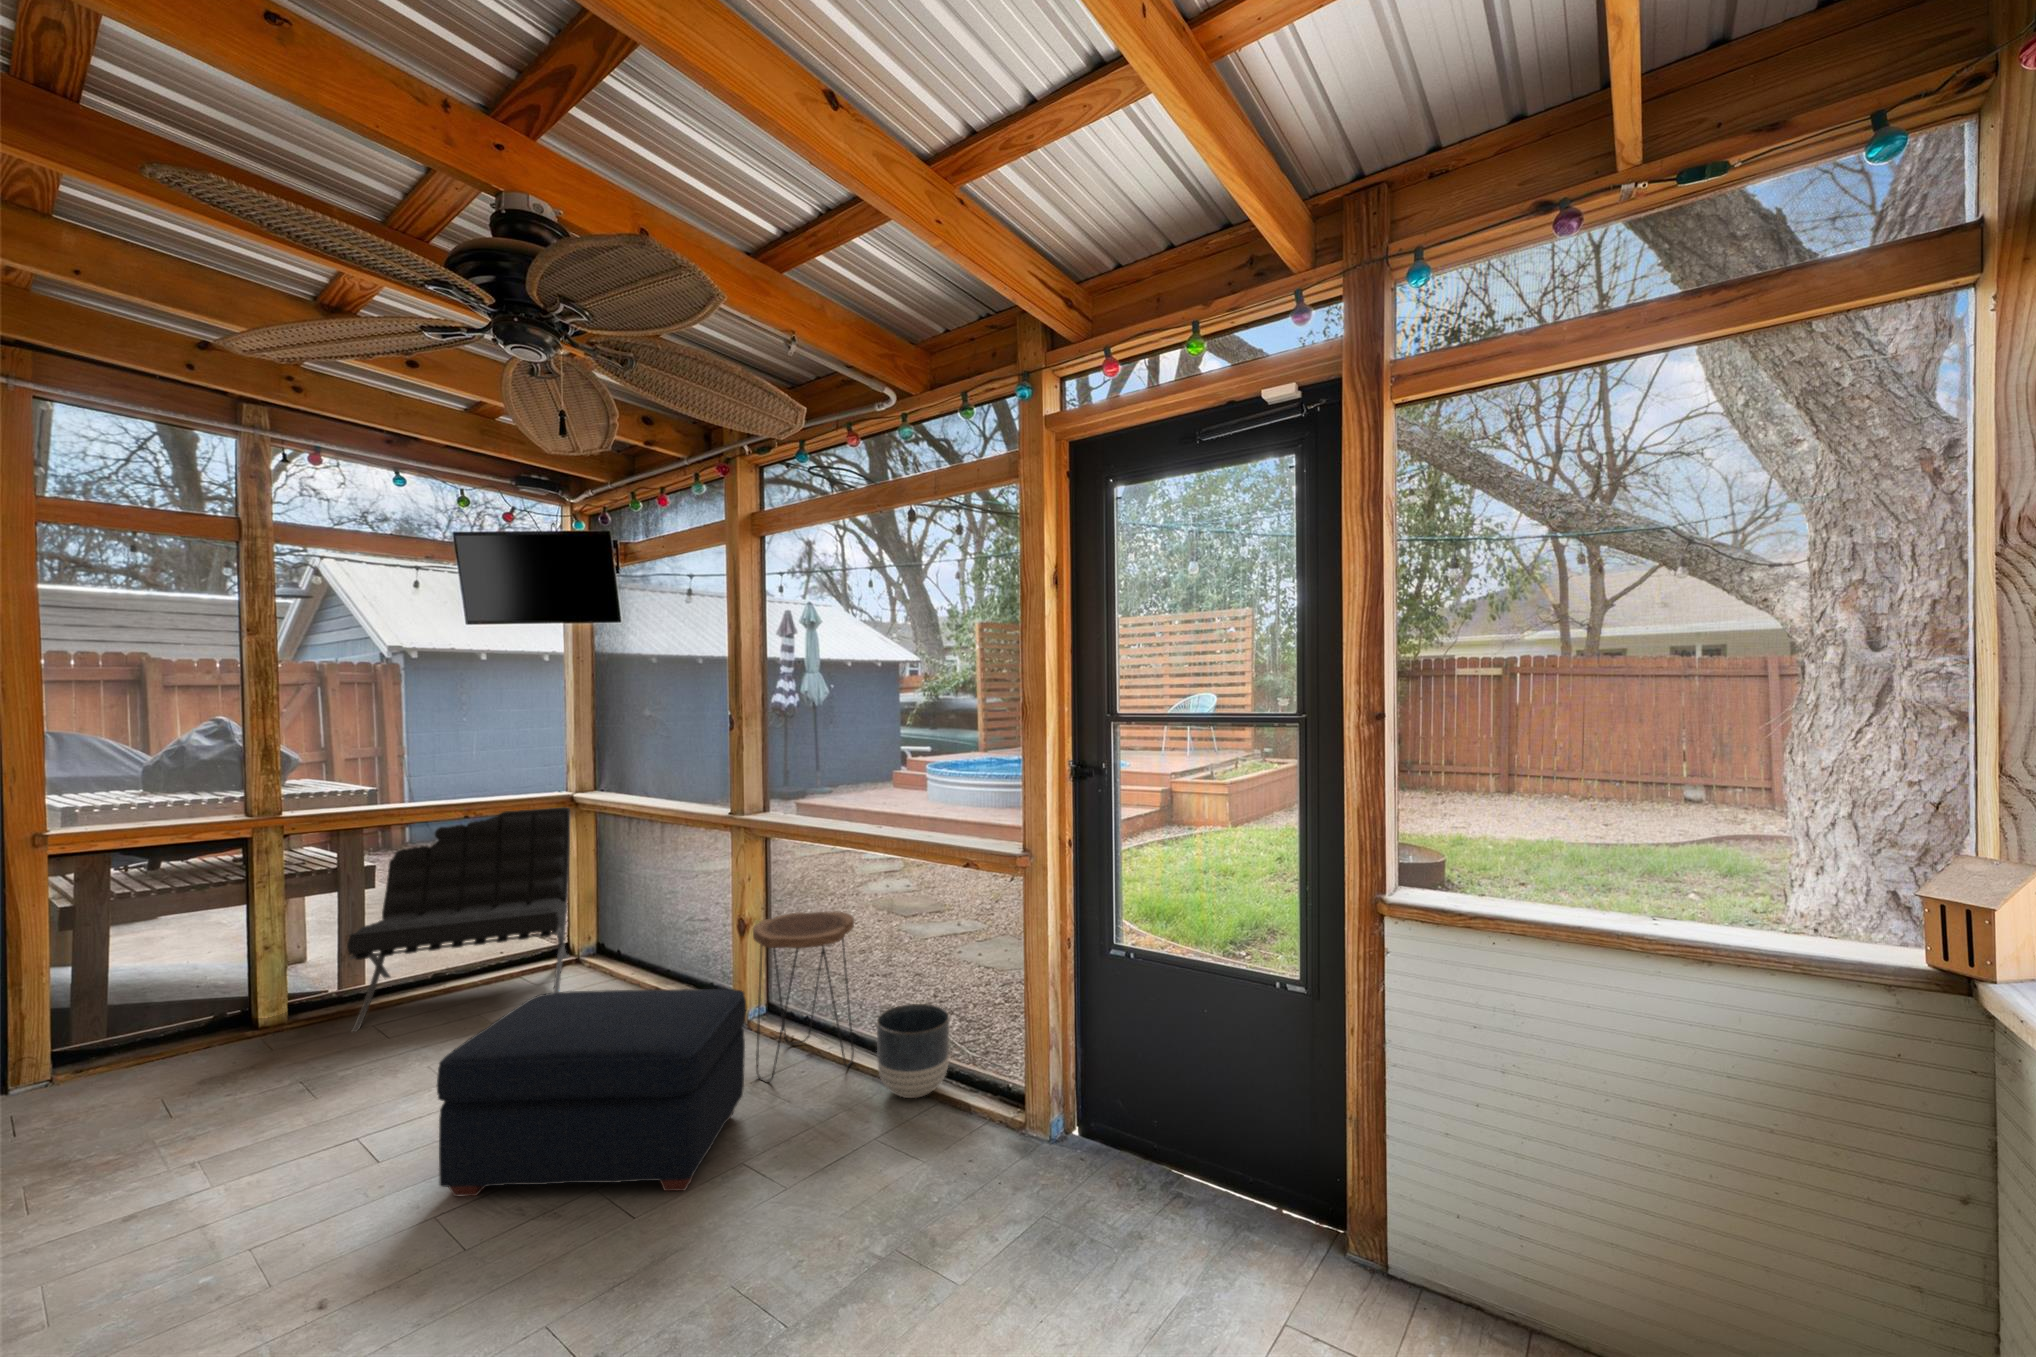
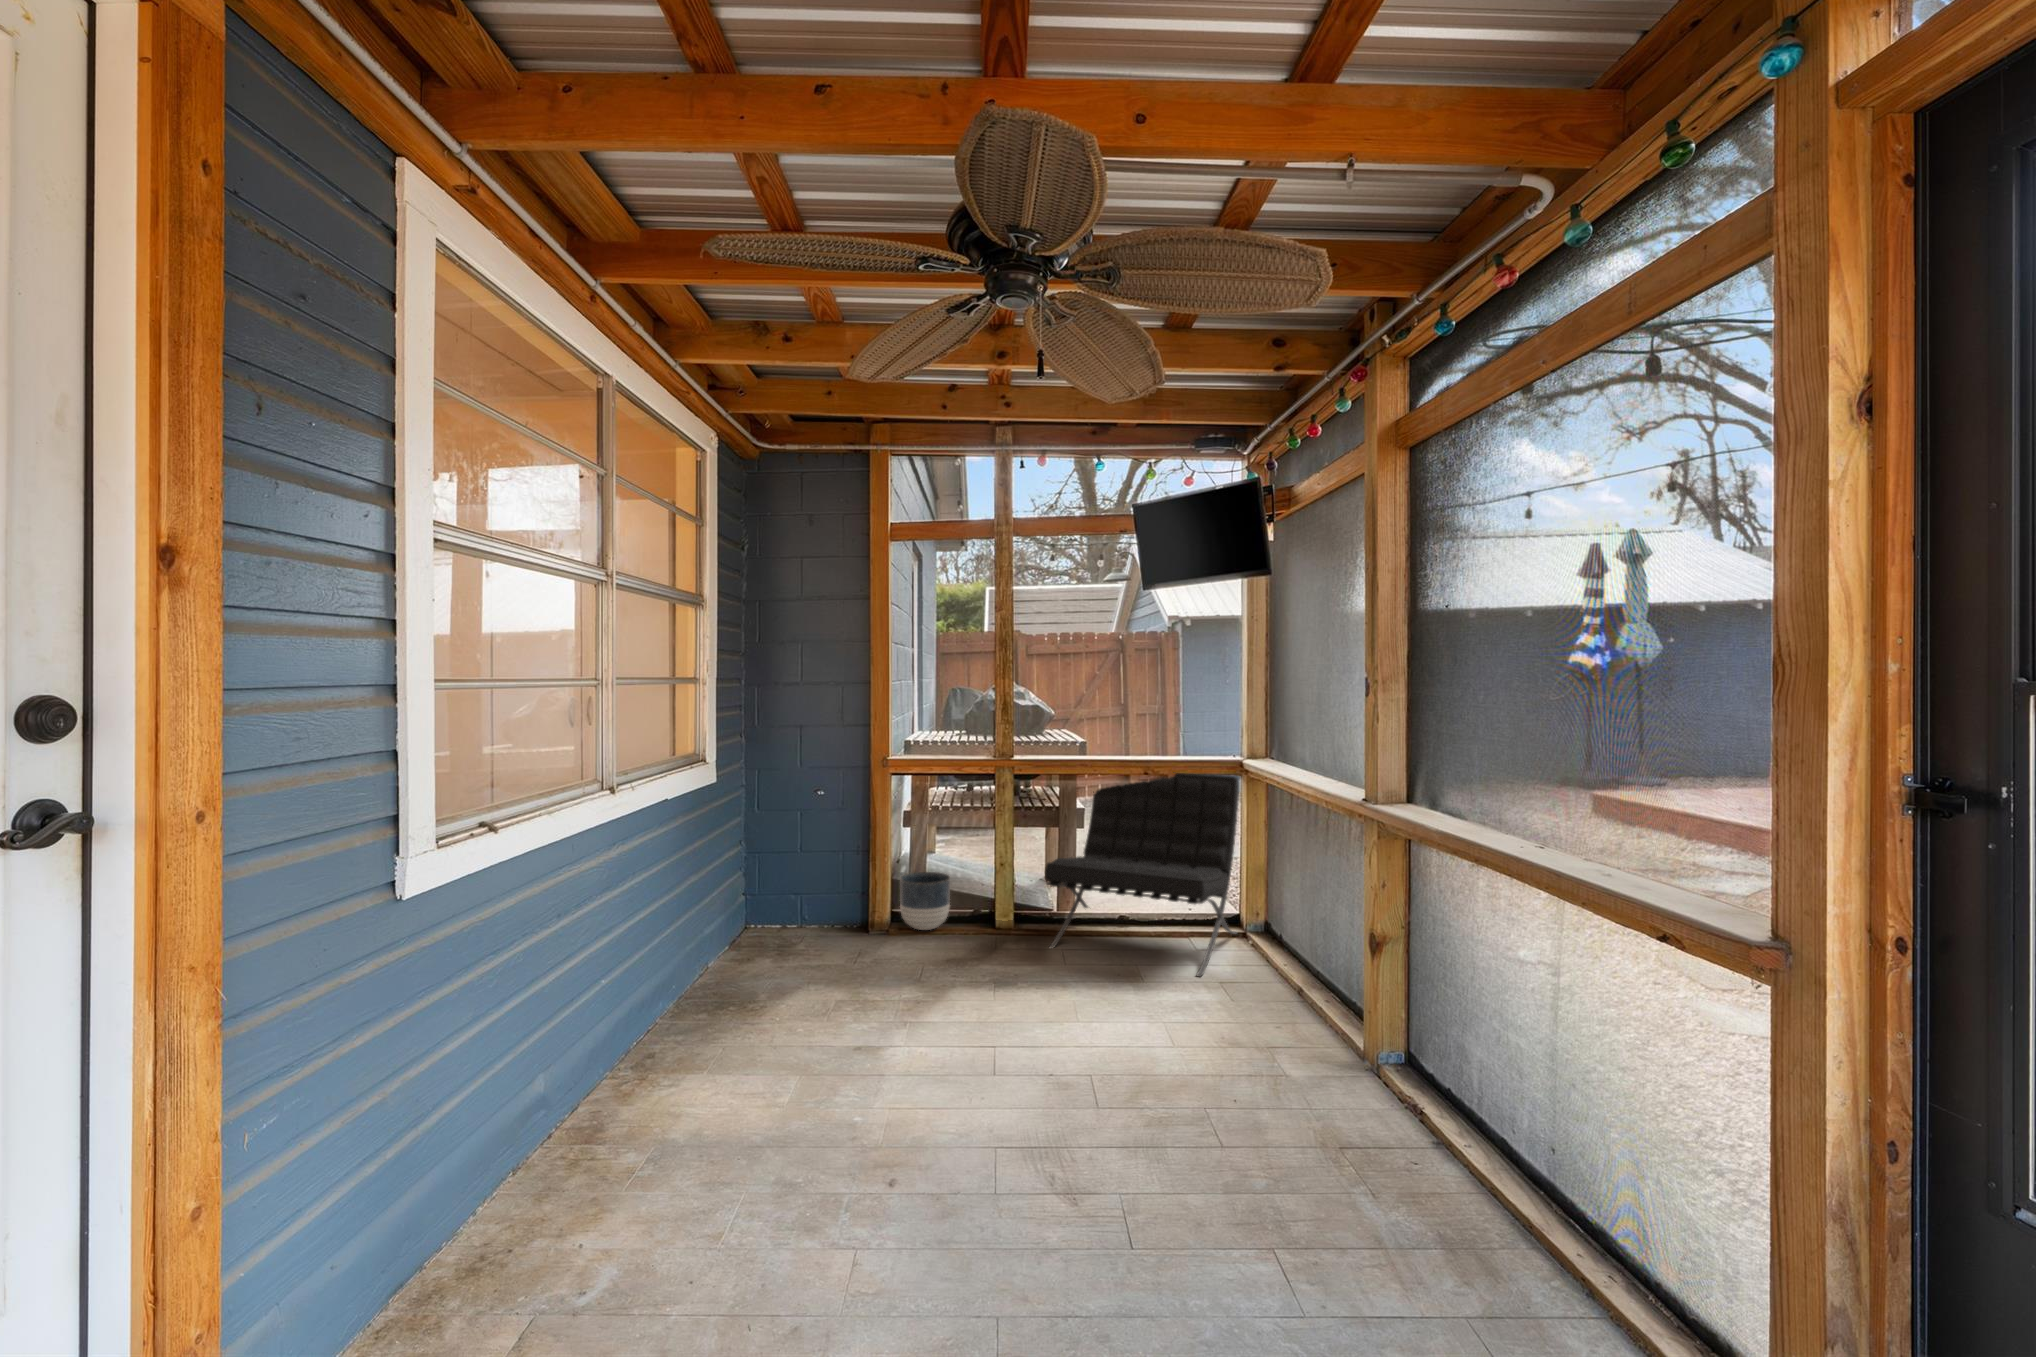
side table: present [753,911,854,1083] -> none [1350,940,1499,1176]
ottoman: present [437,989,746,1197] -> none [1013,955,1317,1224]
planter: present [877,1004,949,1098] -> present [900,872,950,930]

